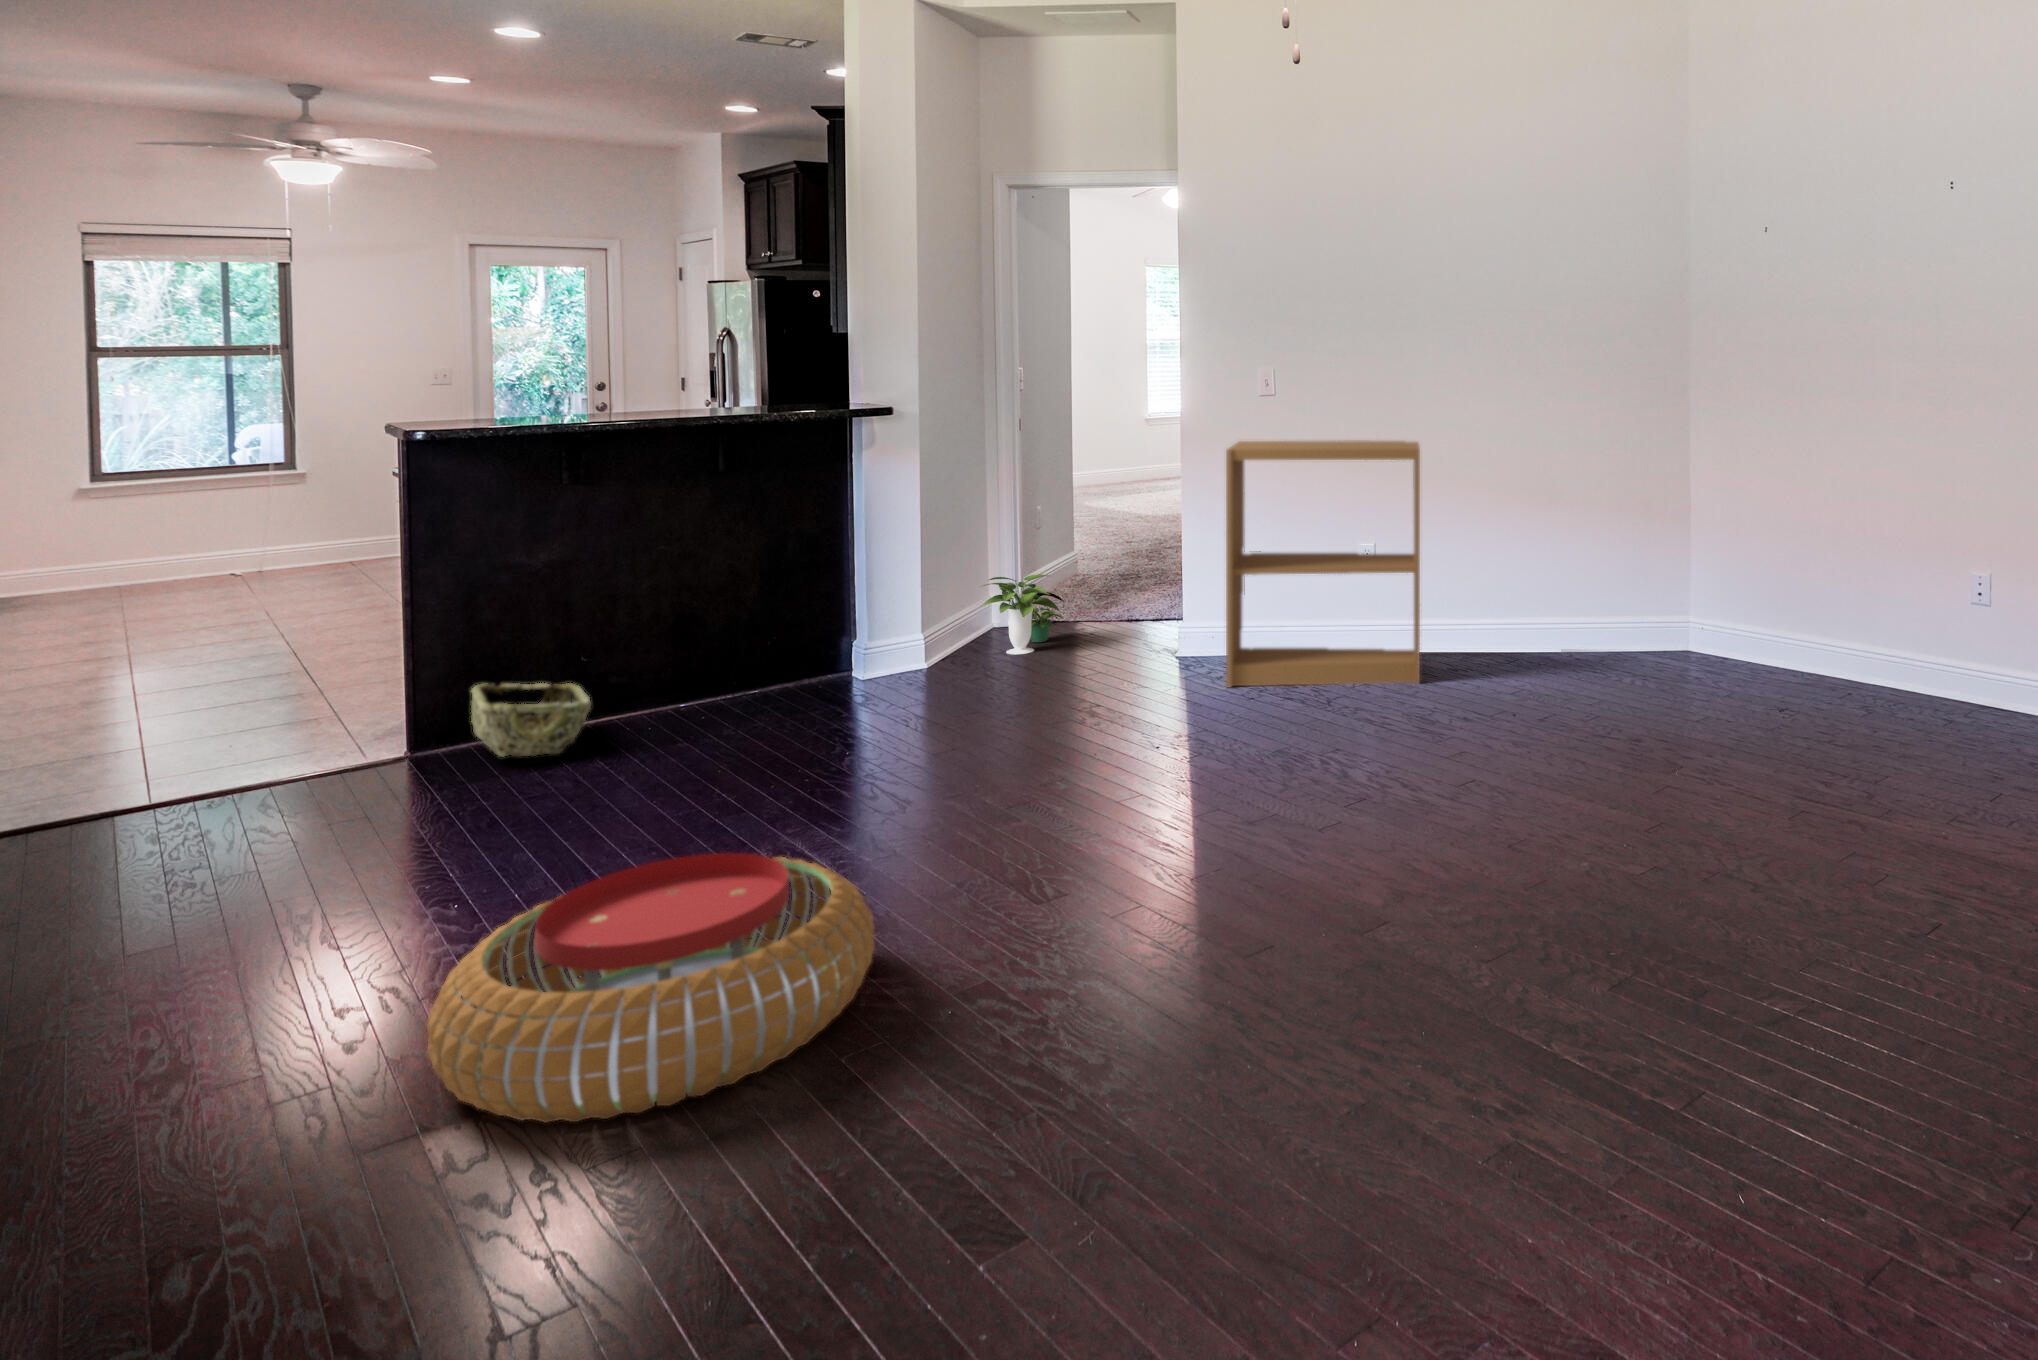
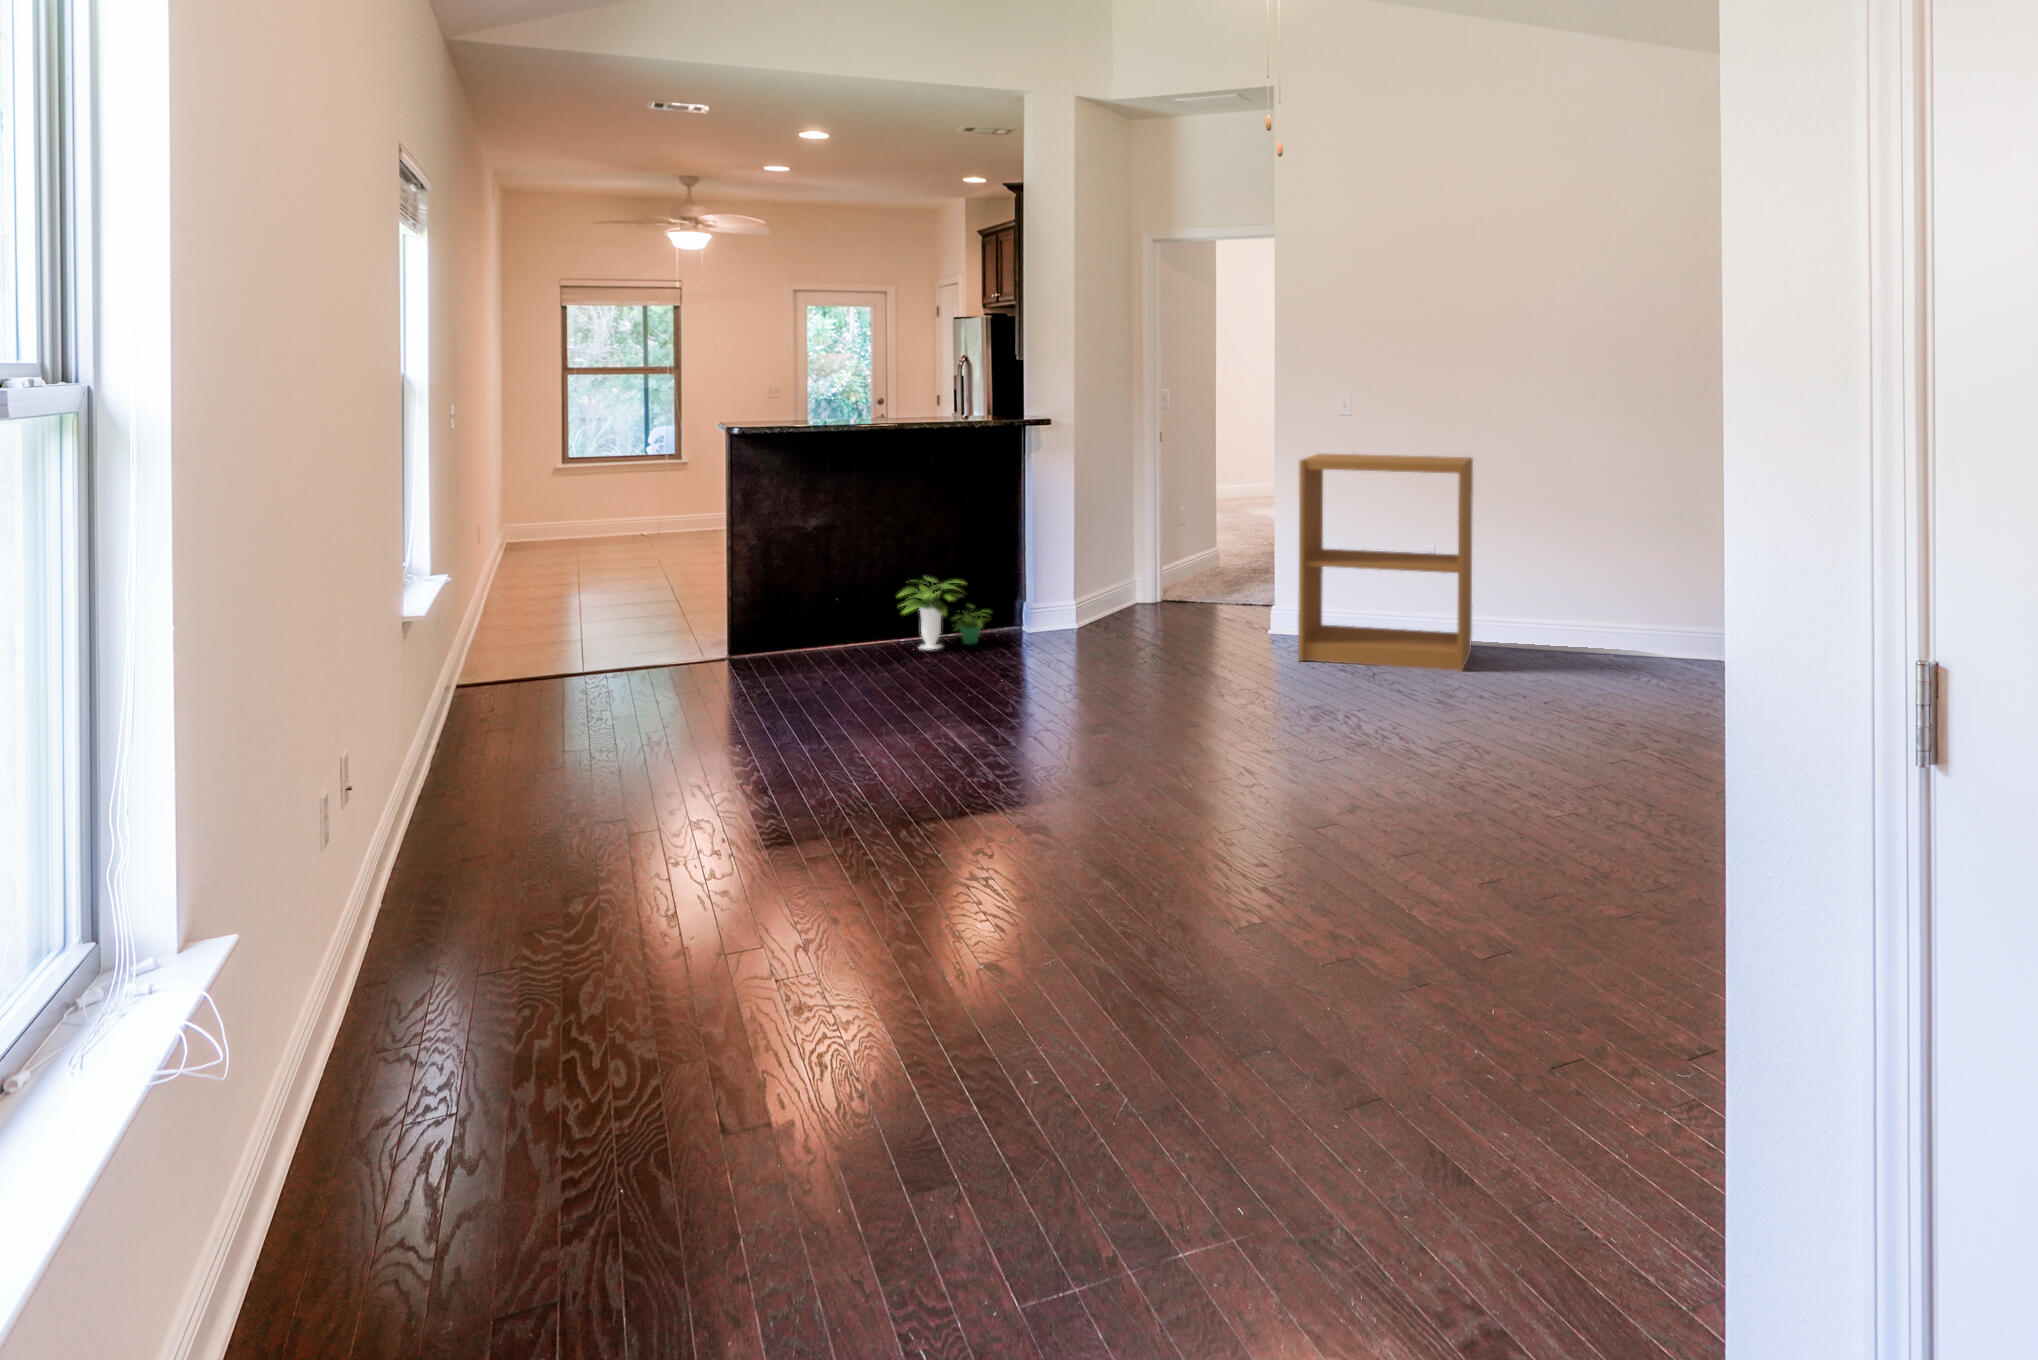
potted plant: present [980,574,1064,654] -> present [898,577,988,650]
woven basket: present [471,683,591,756] -> none [768,611,841,666]
pouf: present [427,853,875,1123] -> none [715,722,980,872]

